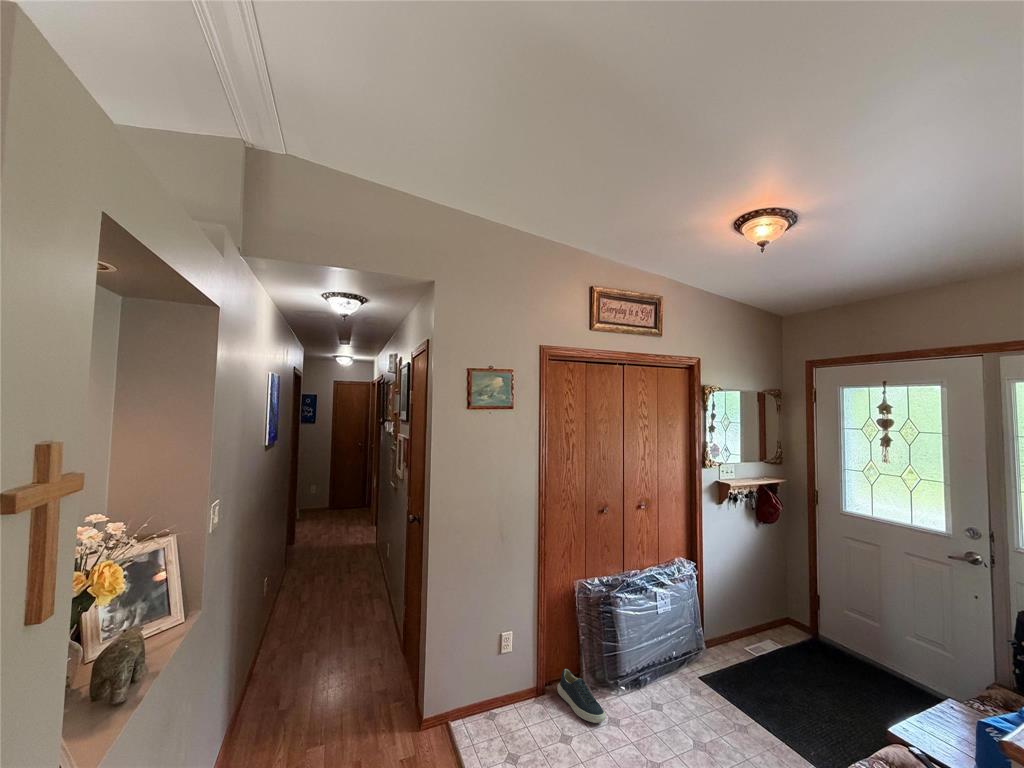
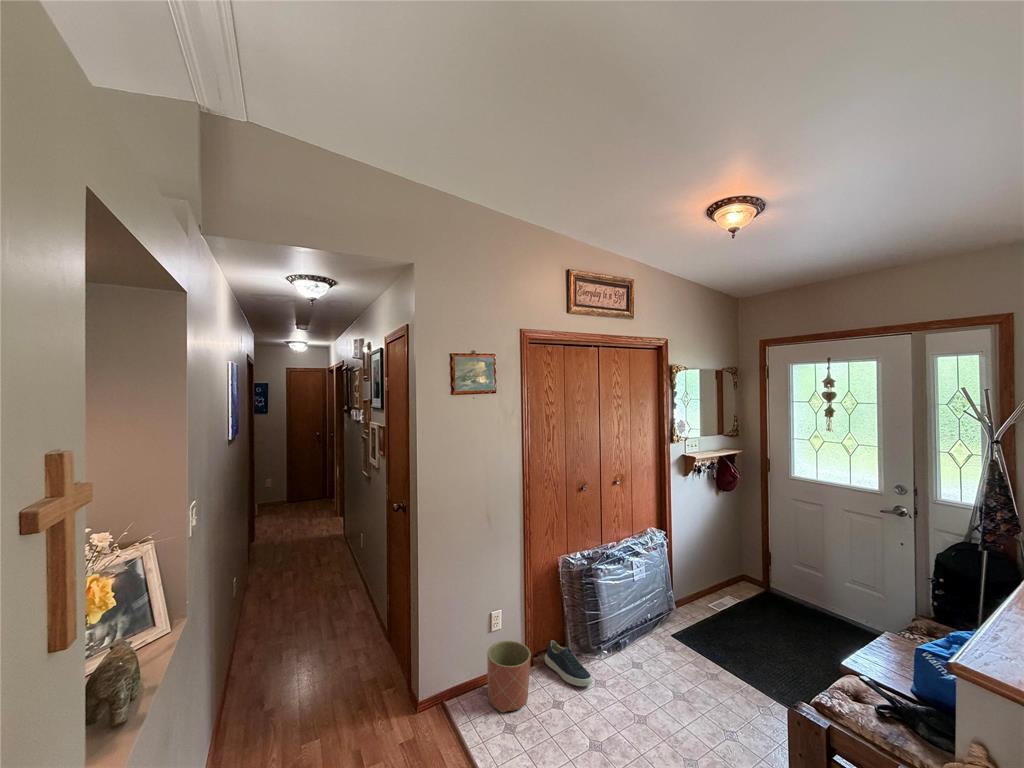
planter: none [494,665,540,742] -> present [487,641,531,713]

